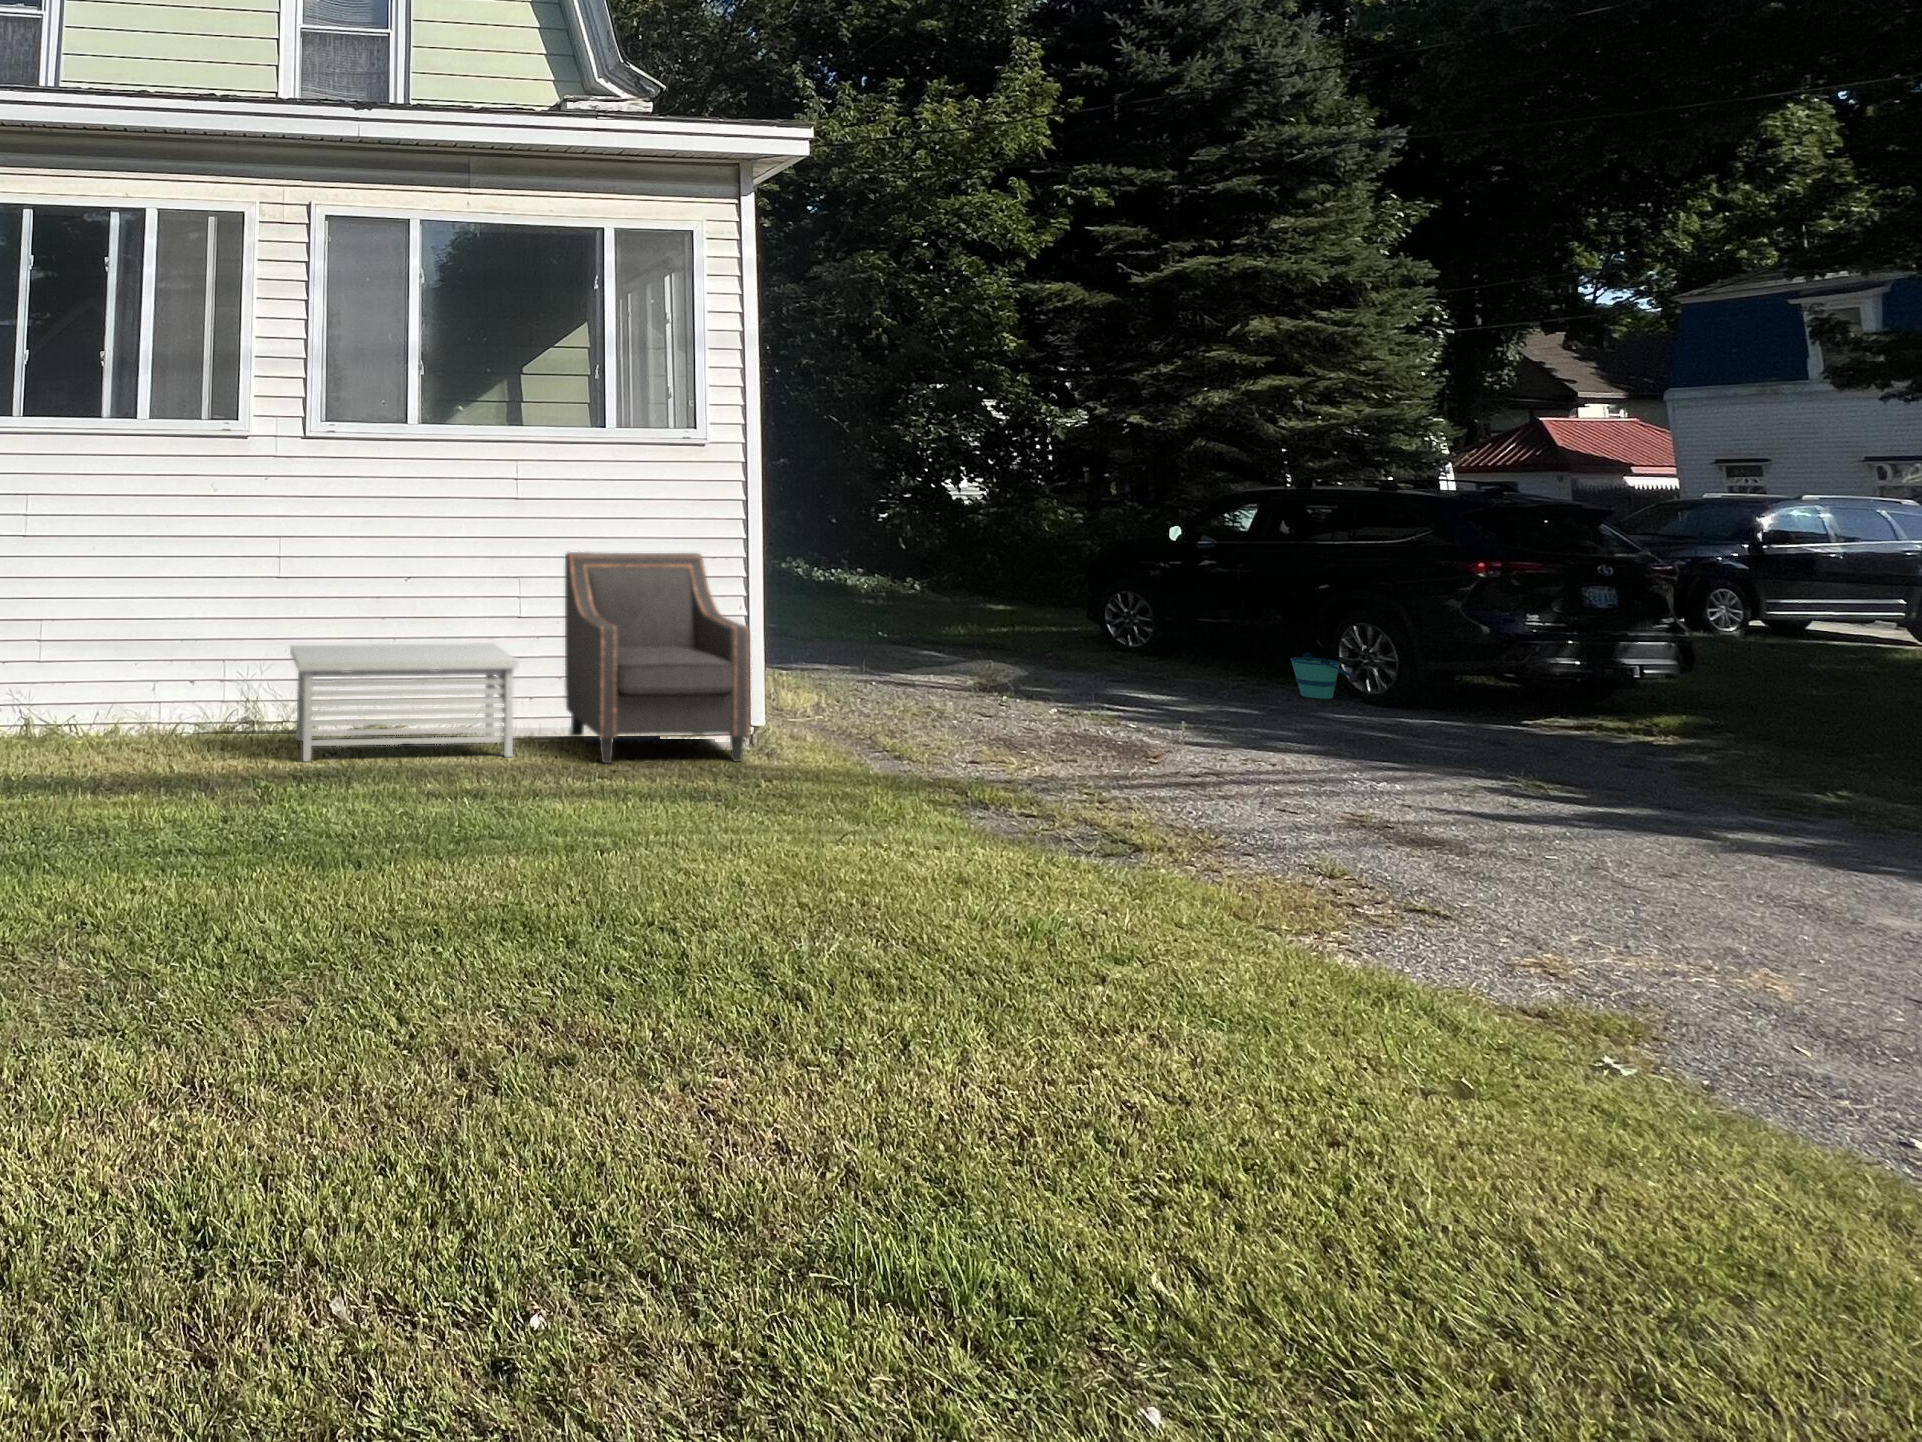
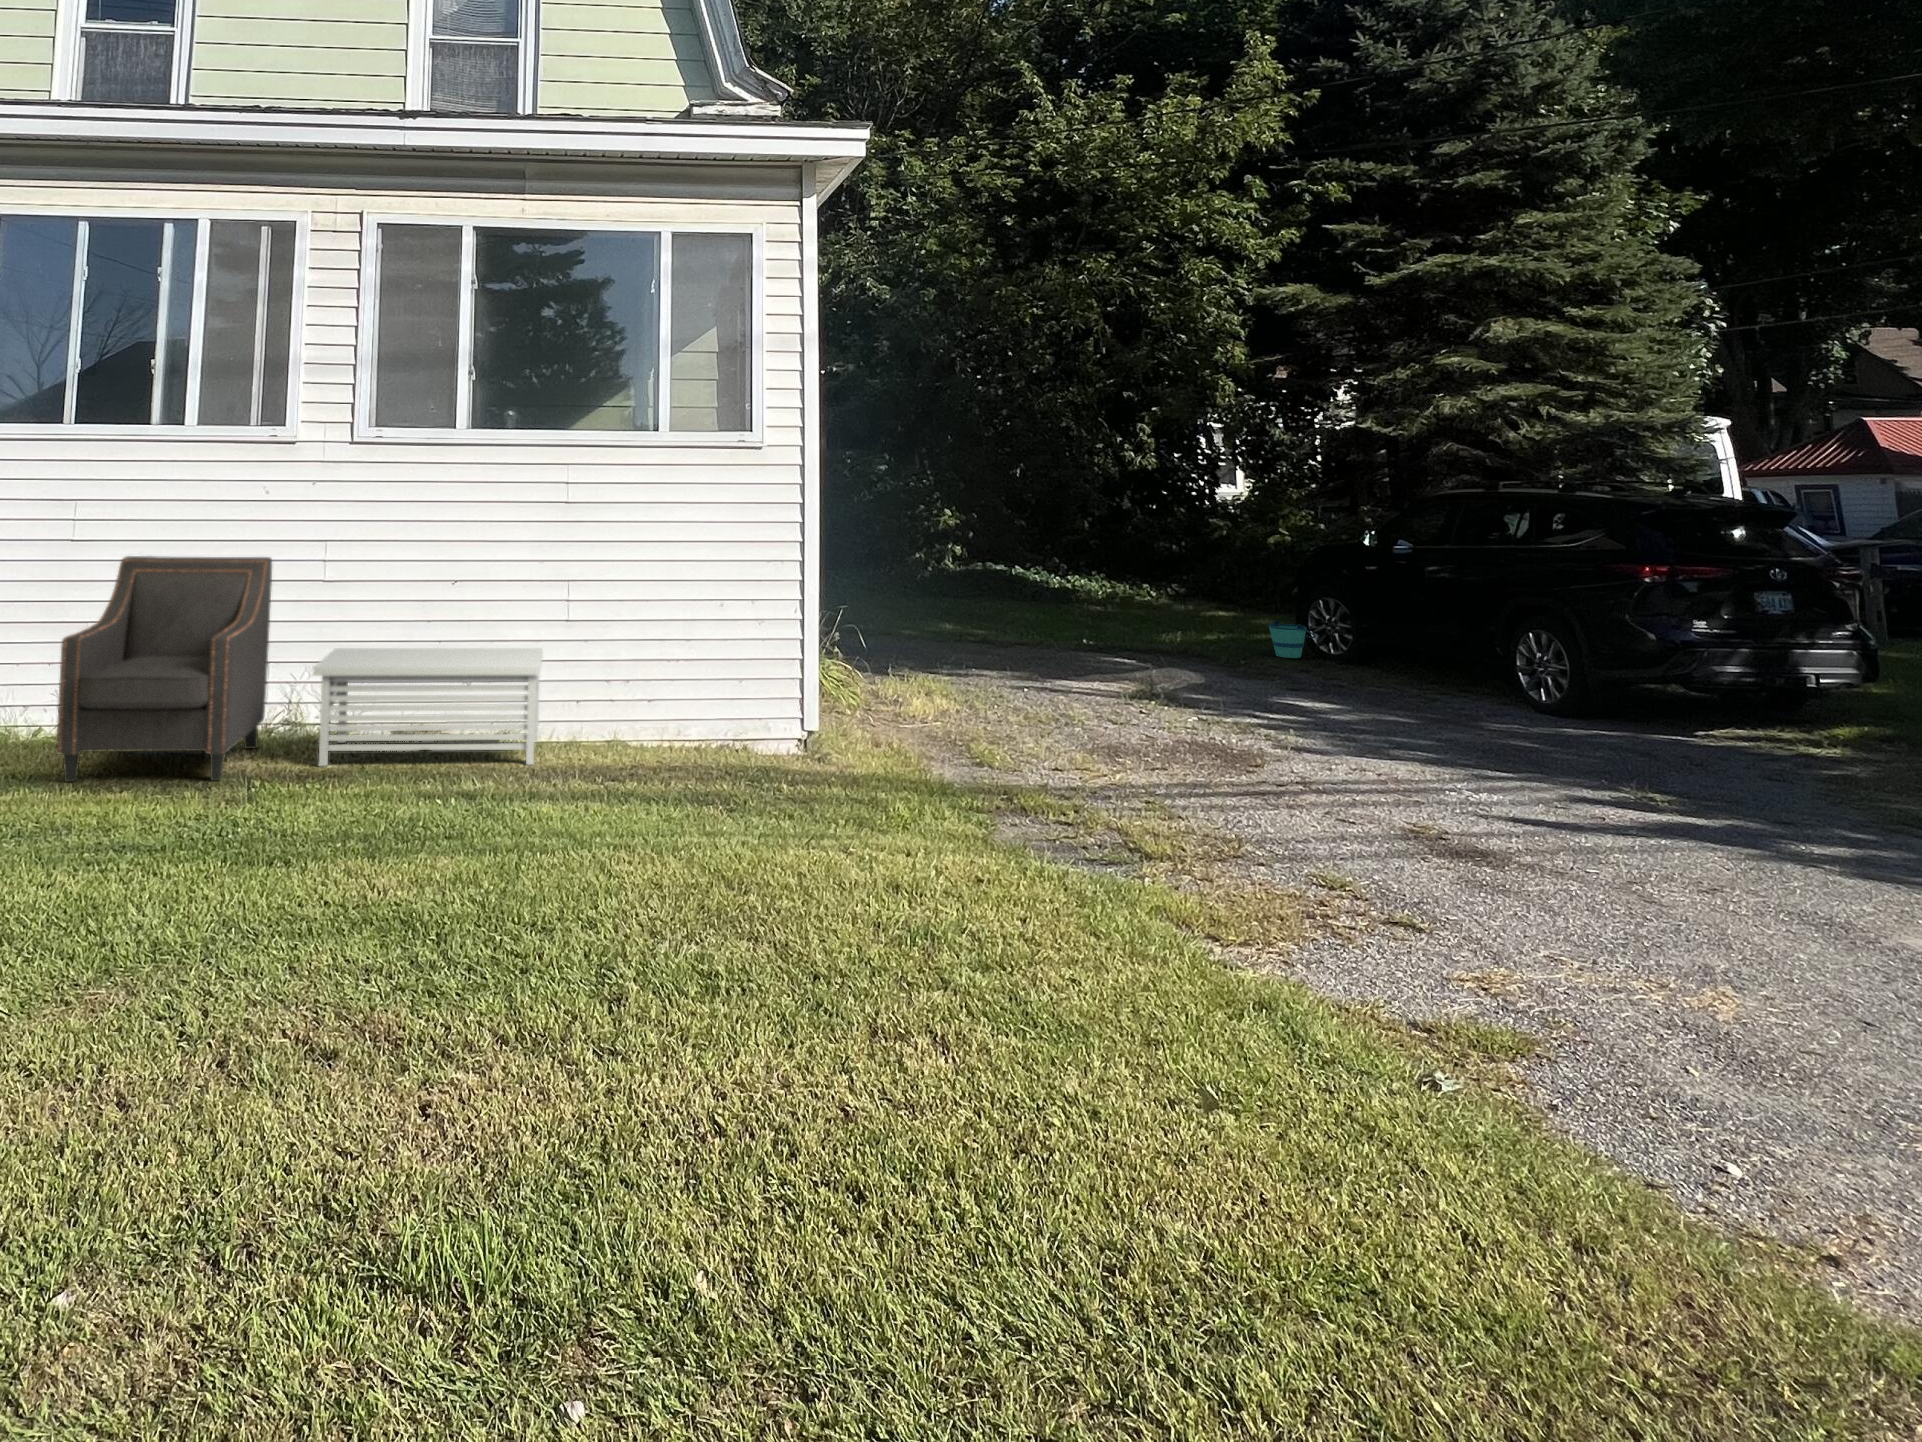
chair: present [565,552,751,763] -> present [56,556,272,782]
bucket: present [1290,653,1354,699] -> present [1268,620,1316,658]

